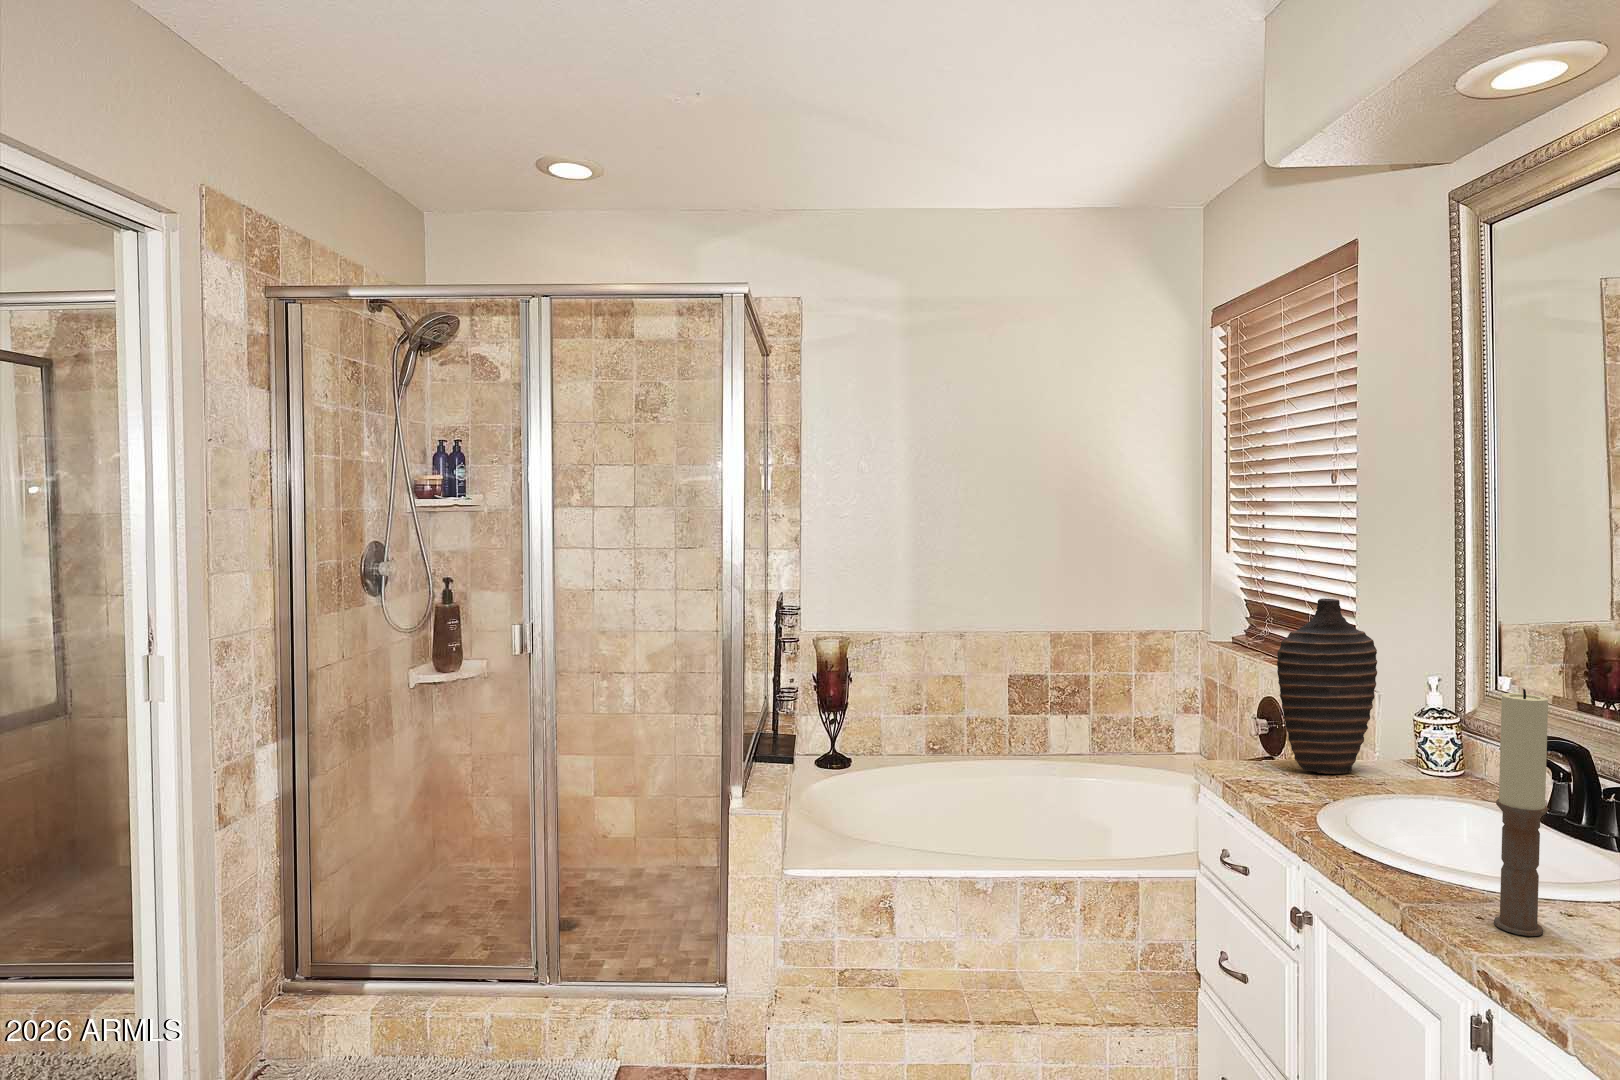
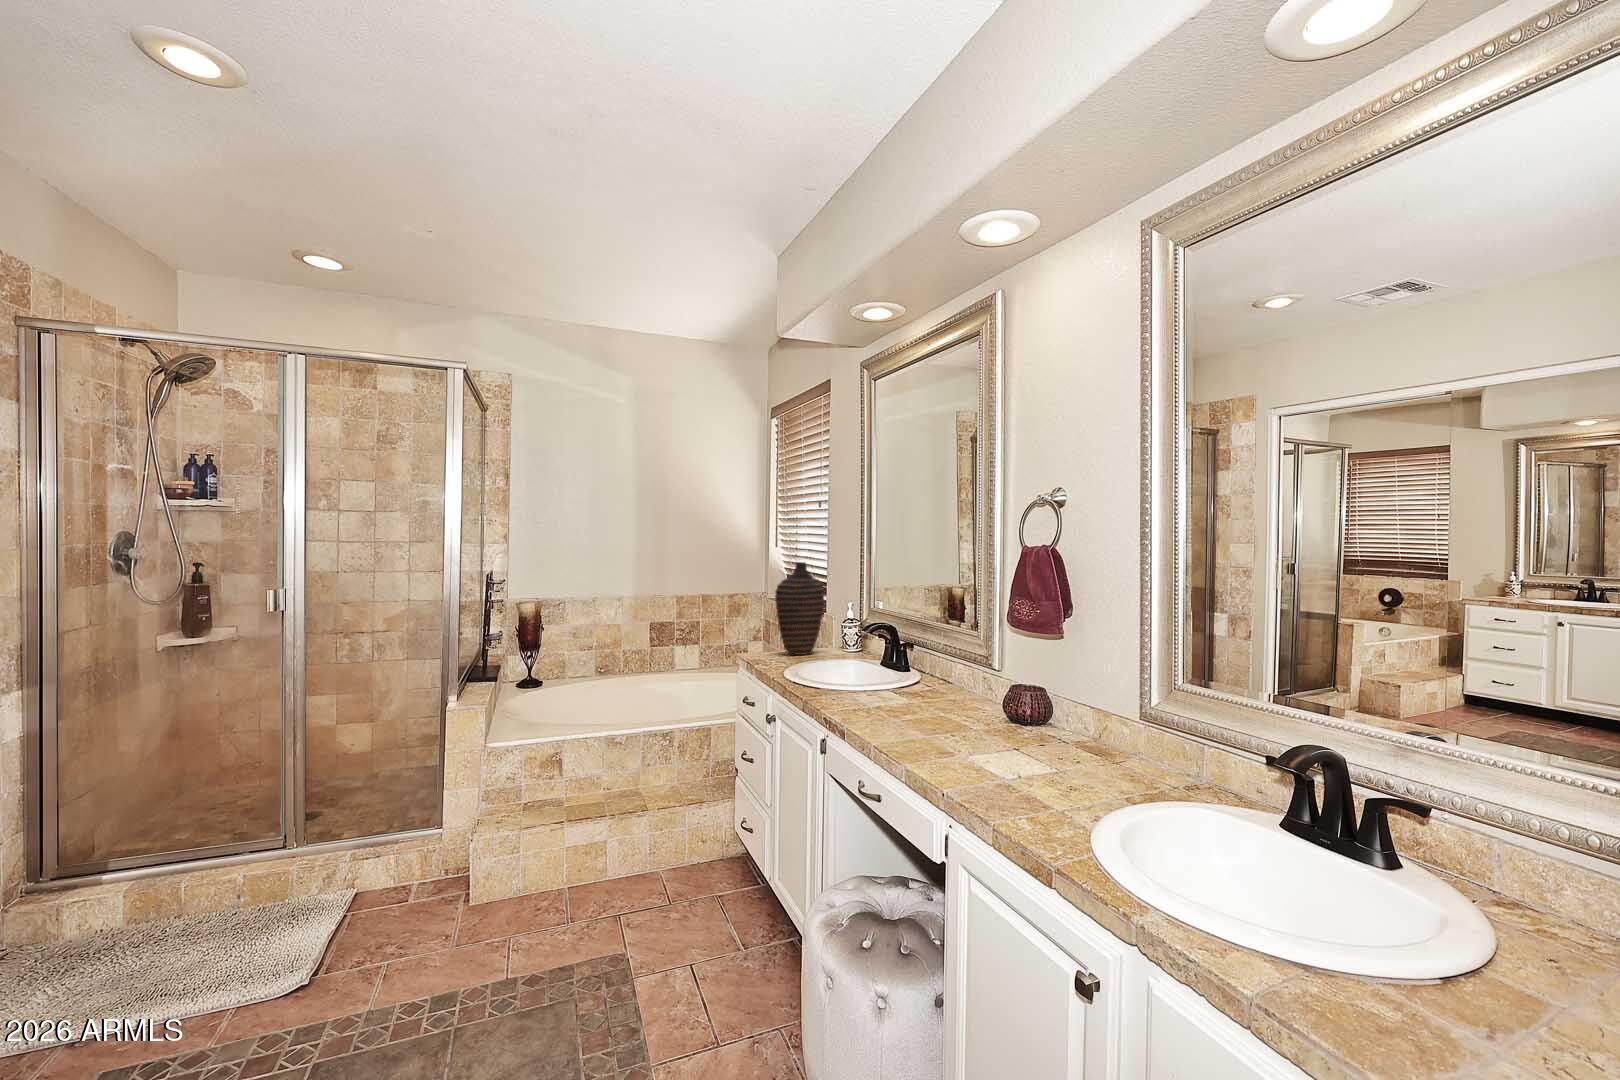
candle: present [1494,689,1548,936] -> none [843,593,864,712]

